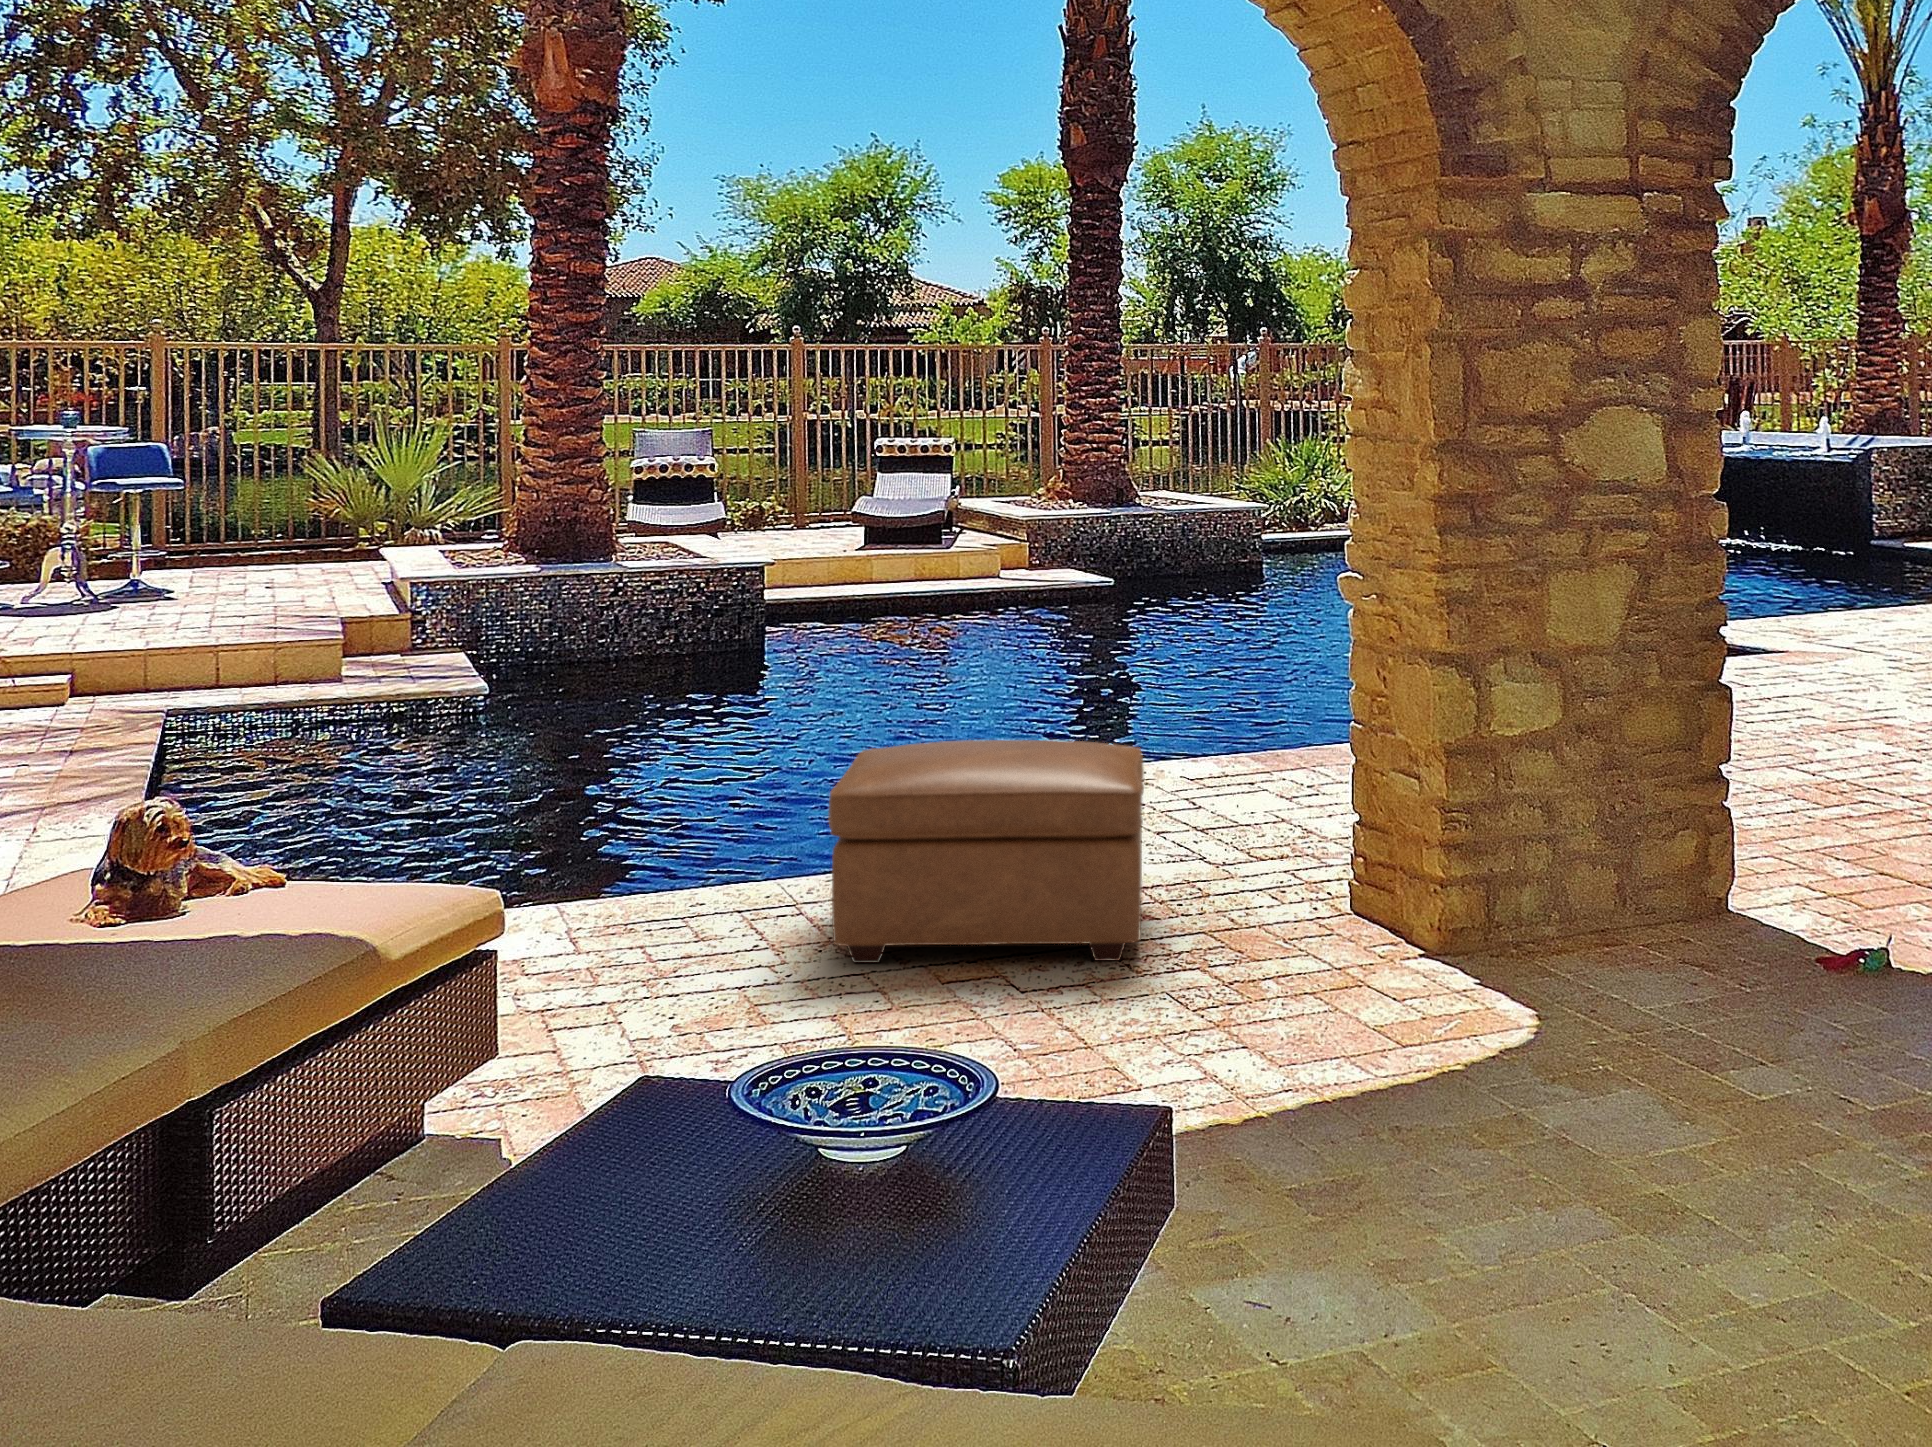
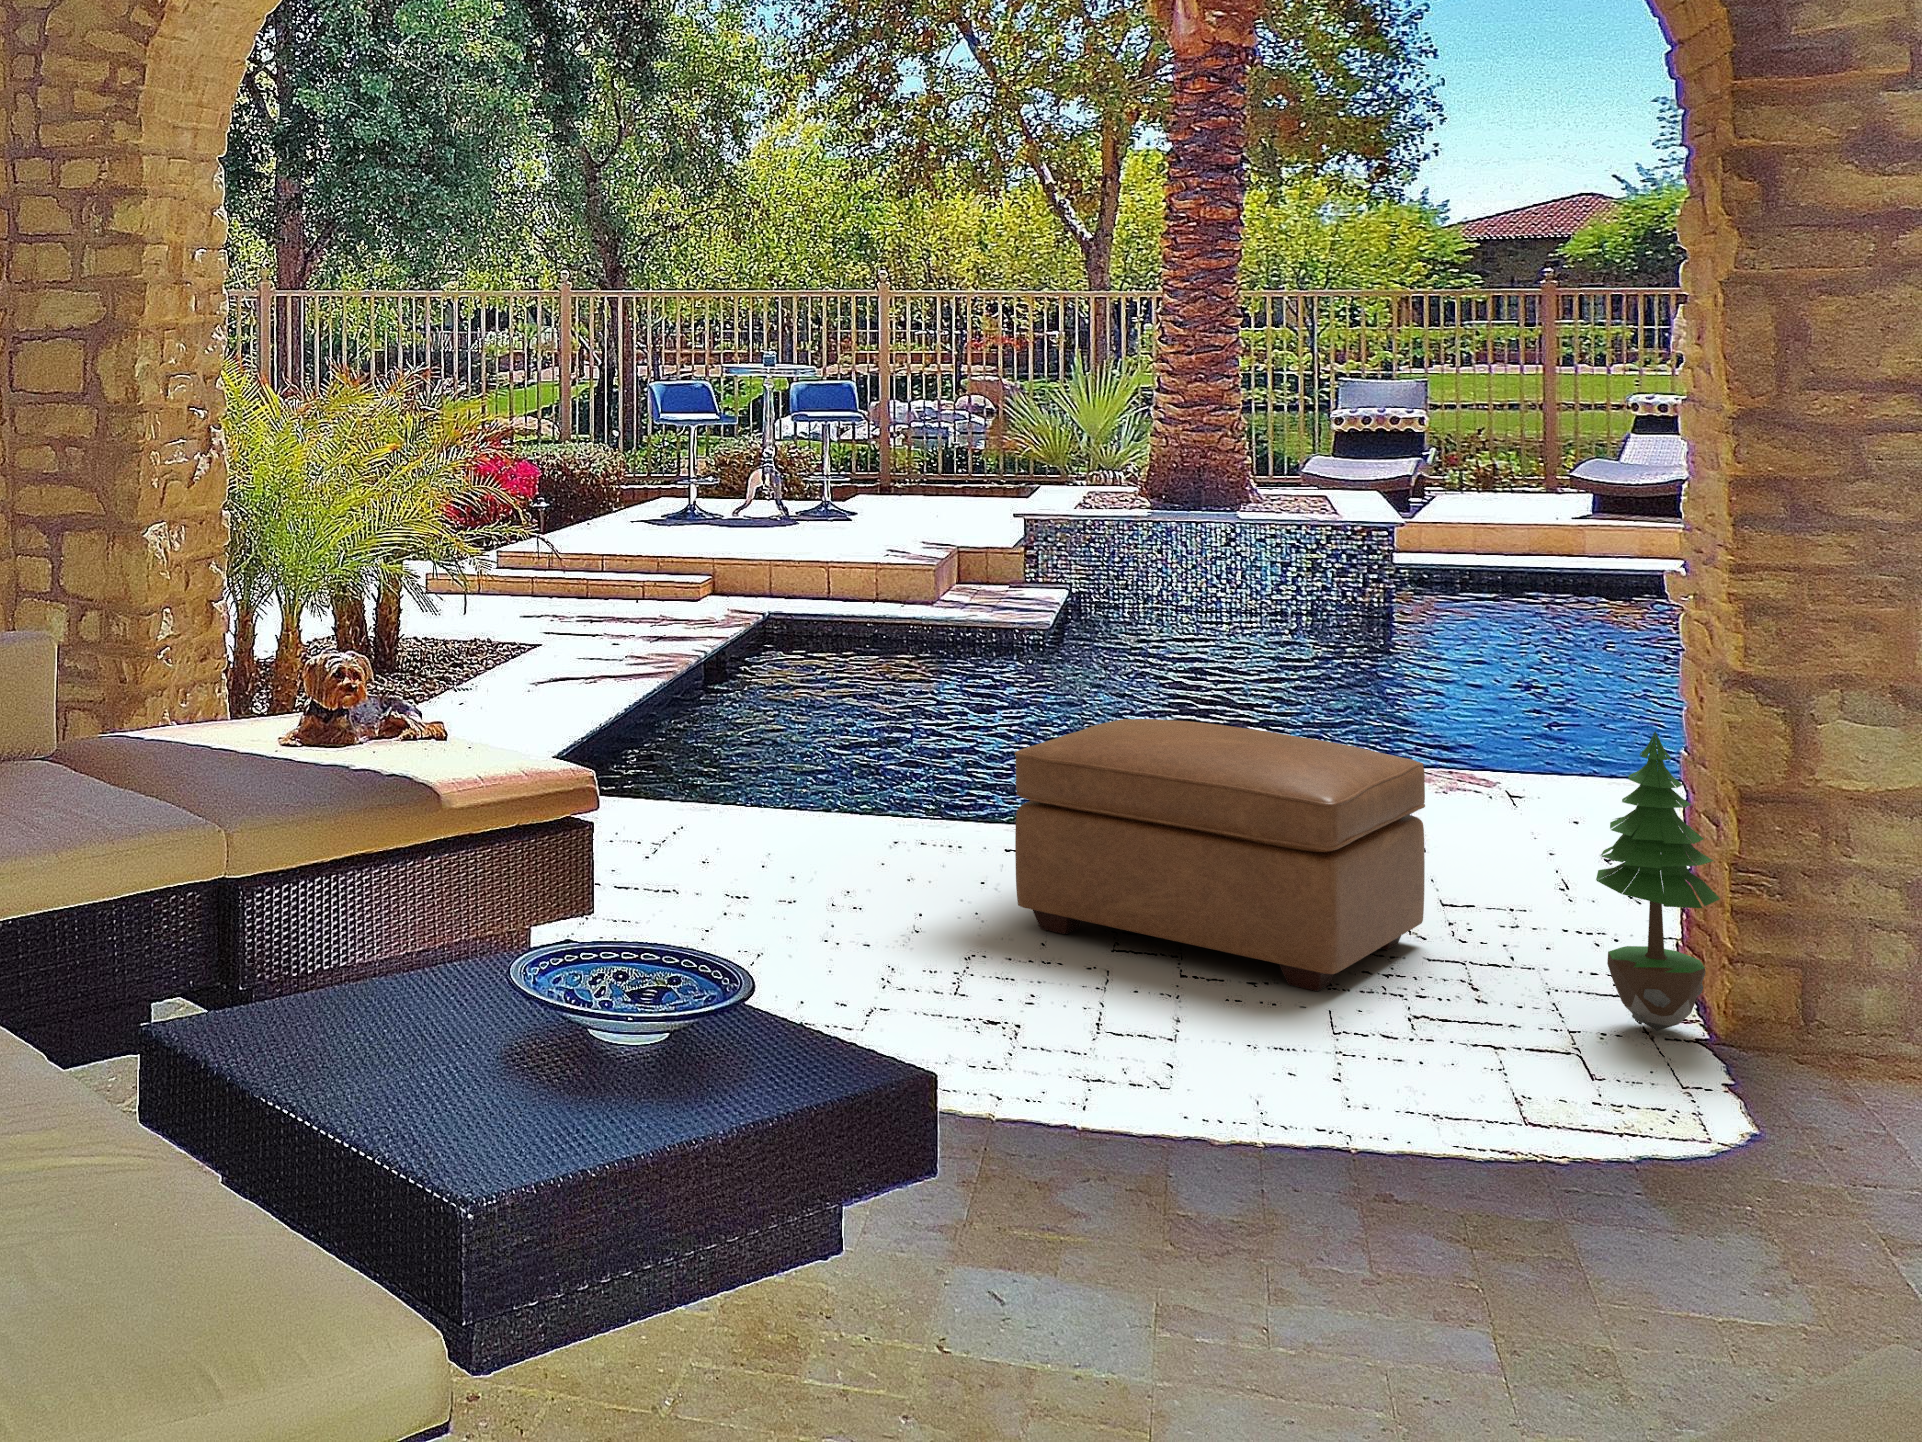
potted tree: none [1309,691,1394,931] -> present [1596,731,1720,1031]

